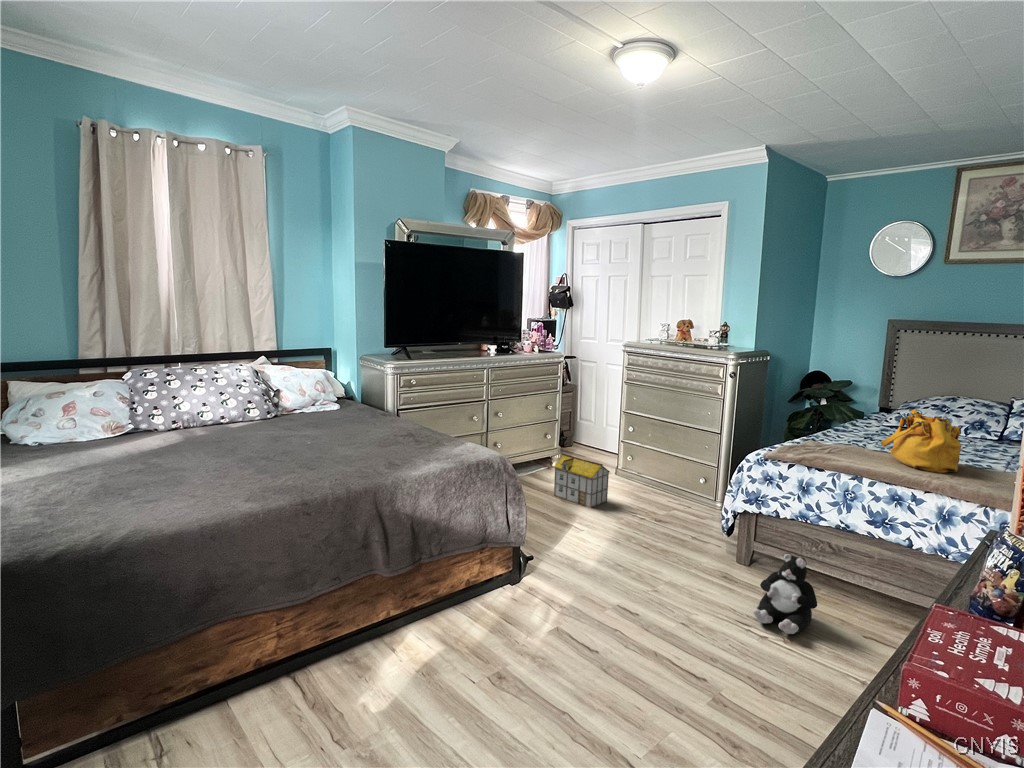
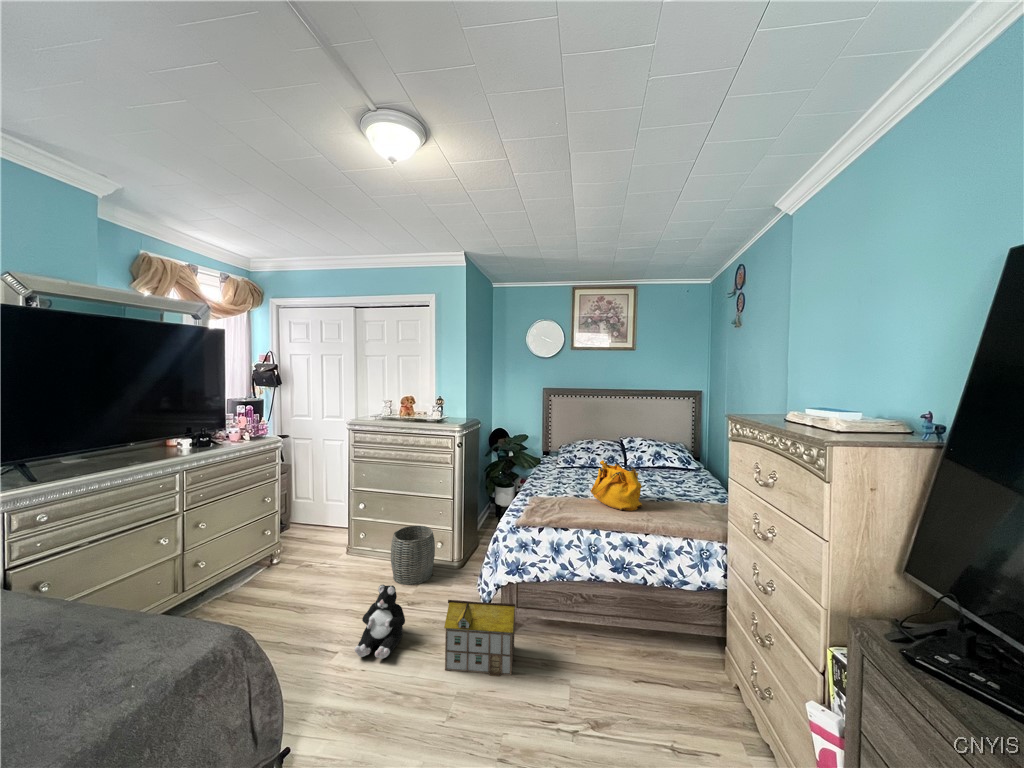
toy house: present [554,454,610,508] -> present [444,600,516,676]
woven basket: none [648,456,695,511] -> present [391,525,435,585]
plush toy: present [754,553,817,634] -> present [355,585,405,659]

